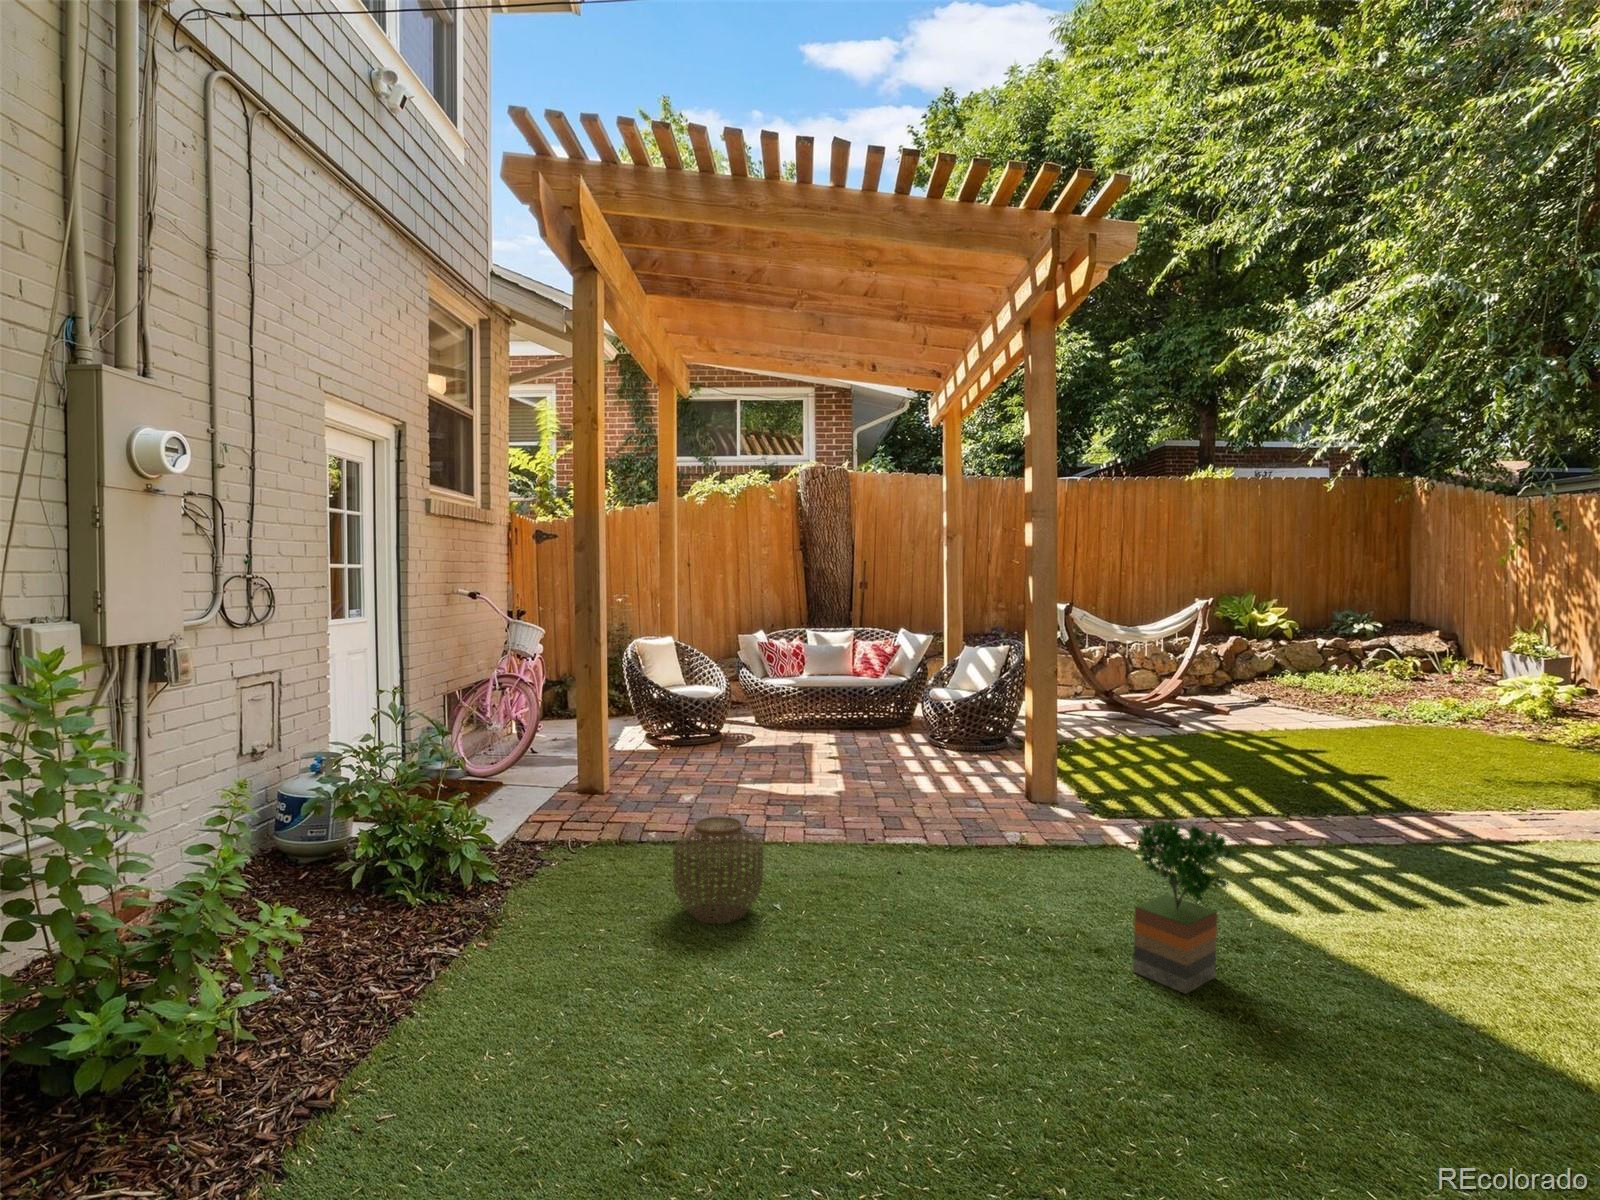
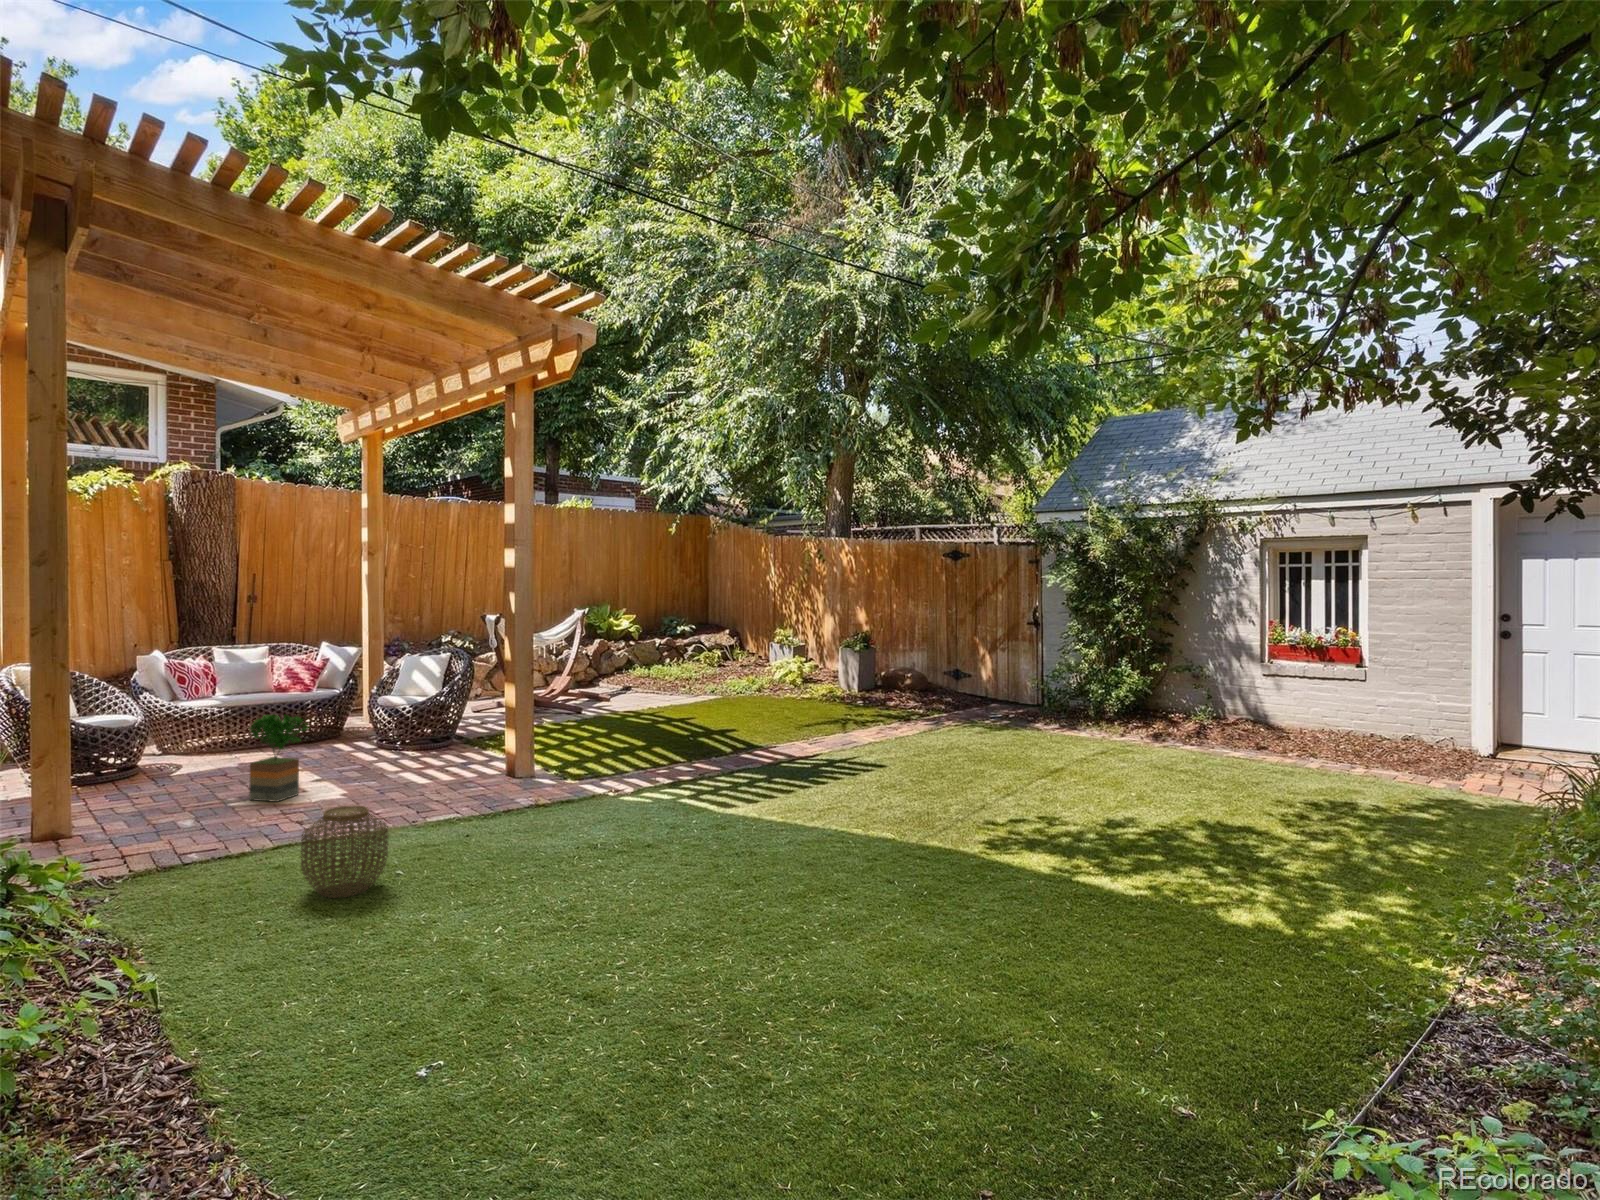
potted tree: present [1133,820,1238,994] -> present [249,715,308,802]

